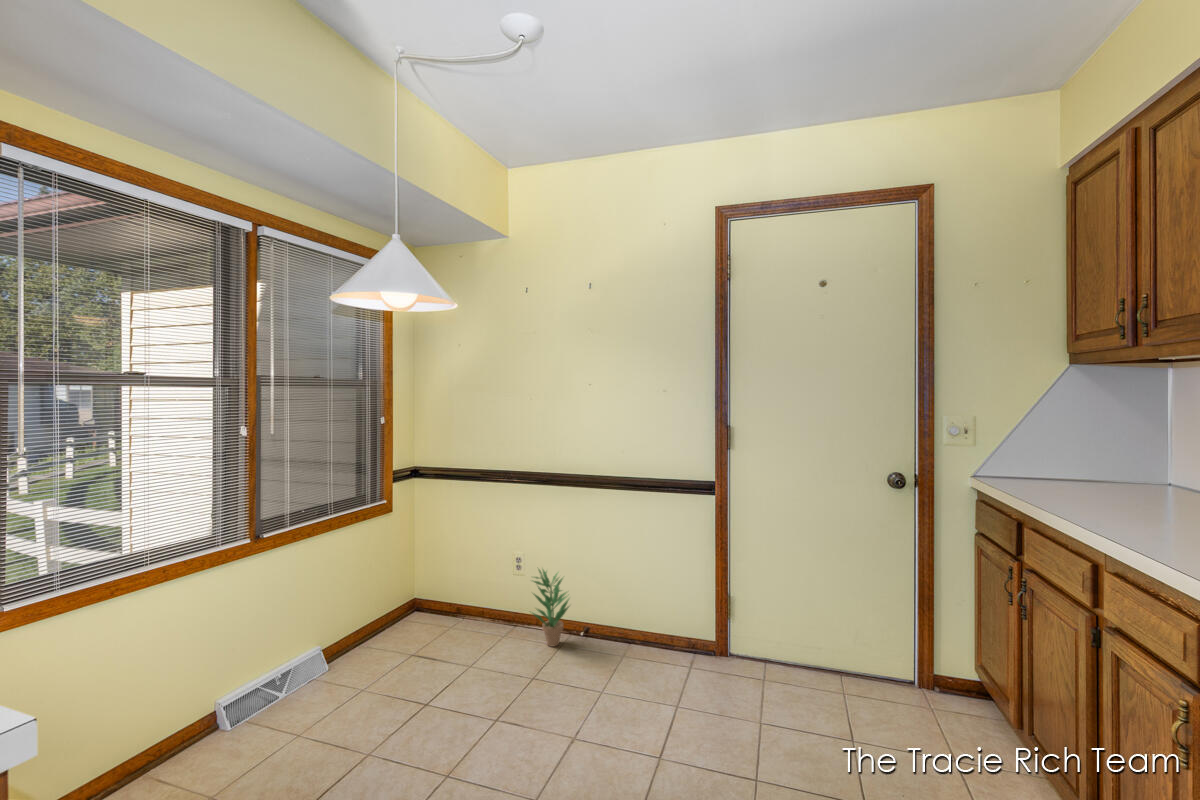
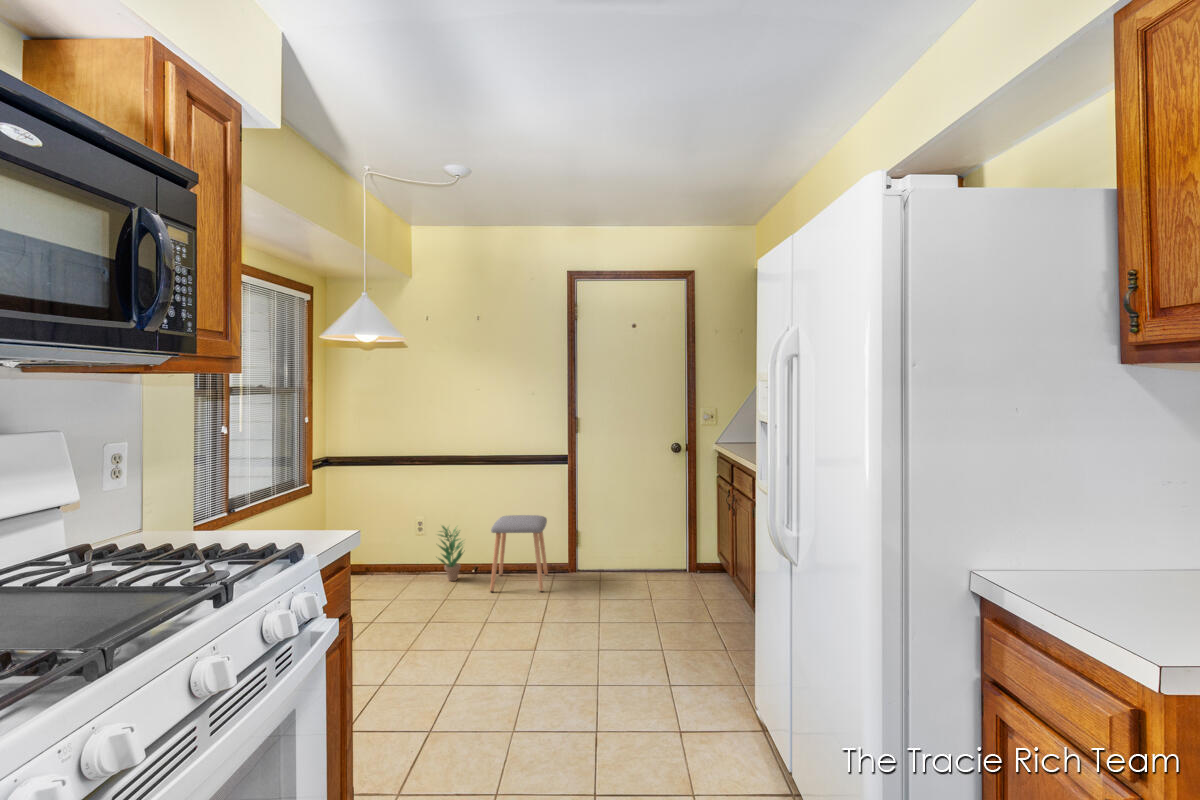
stool: none [594,563,684,690] -> present [490,515,548,592]

